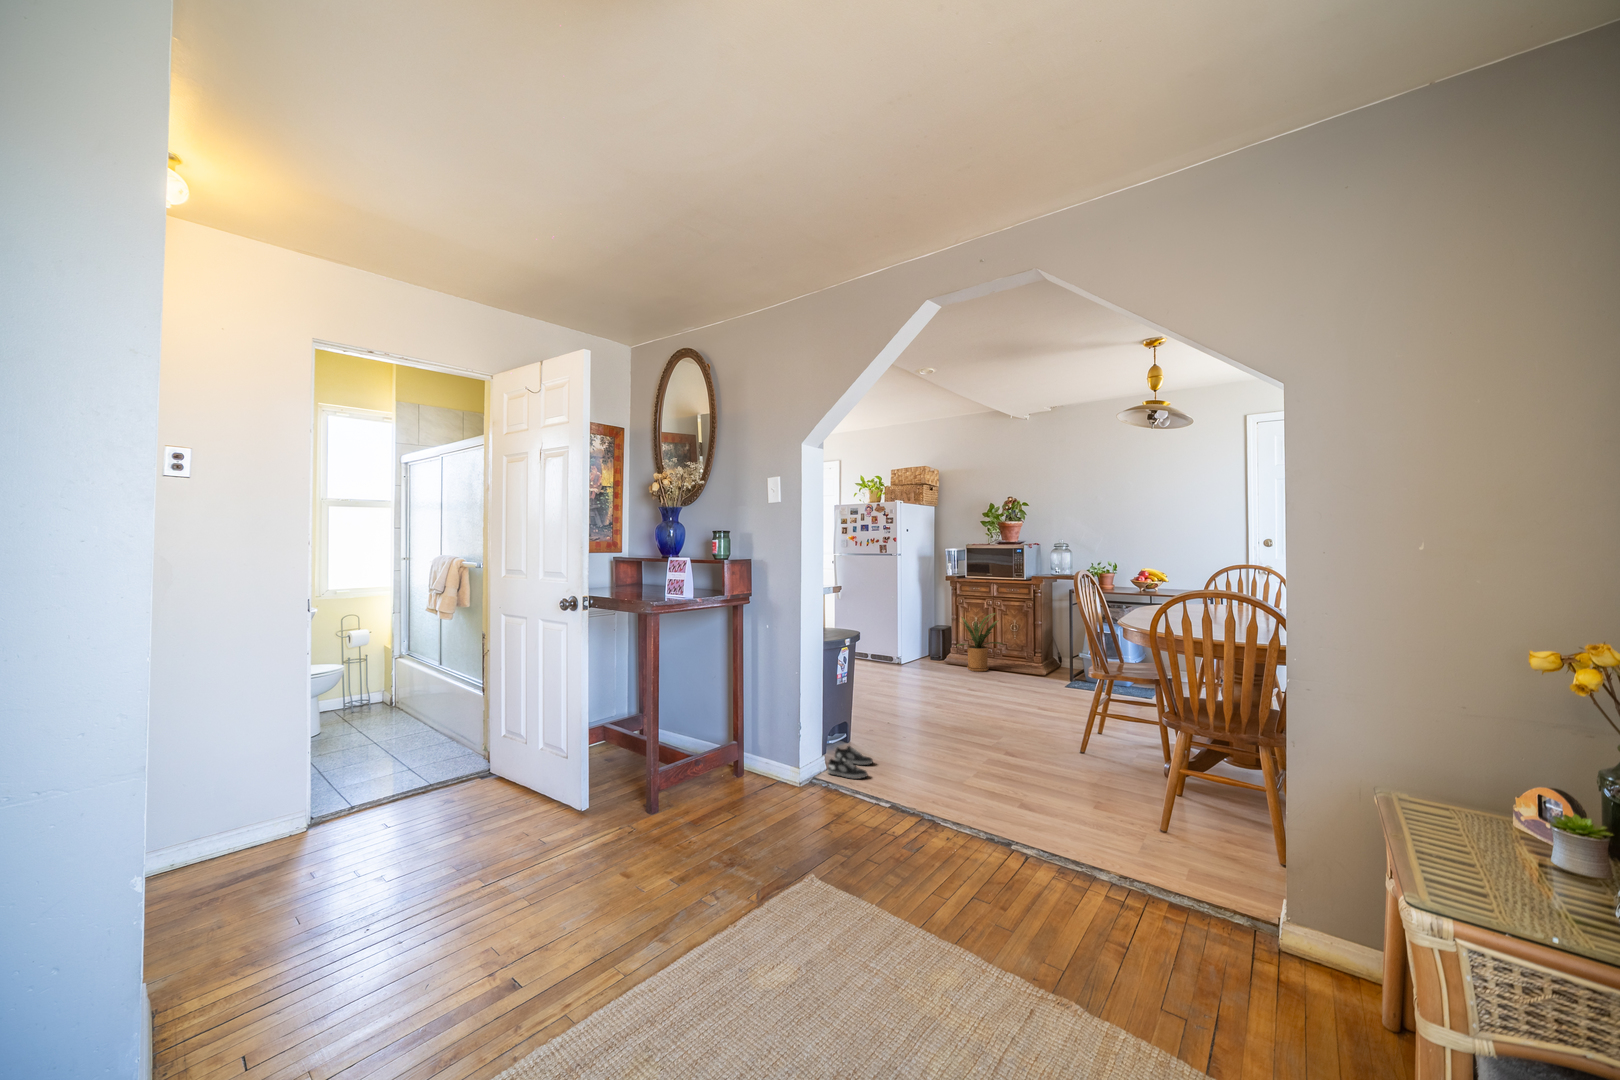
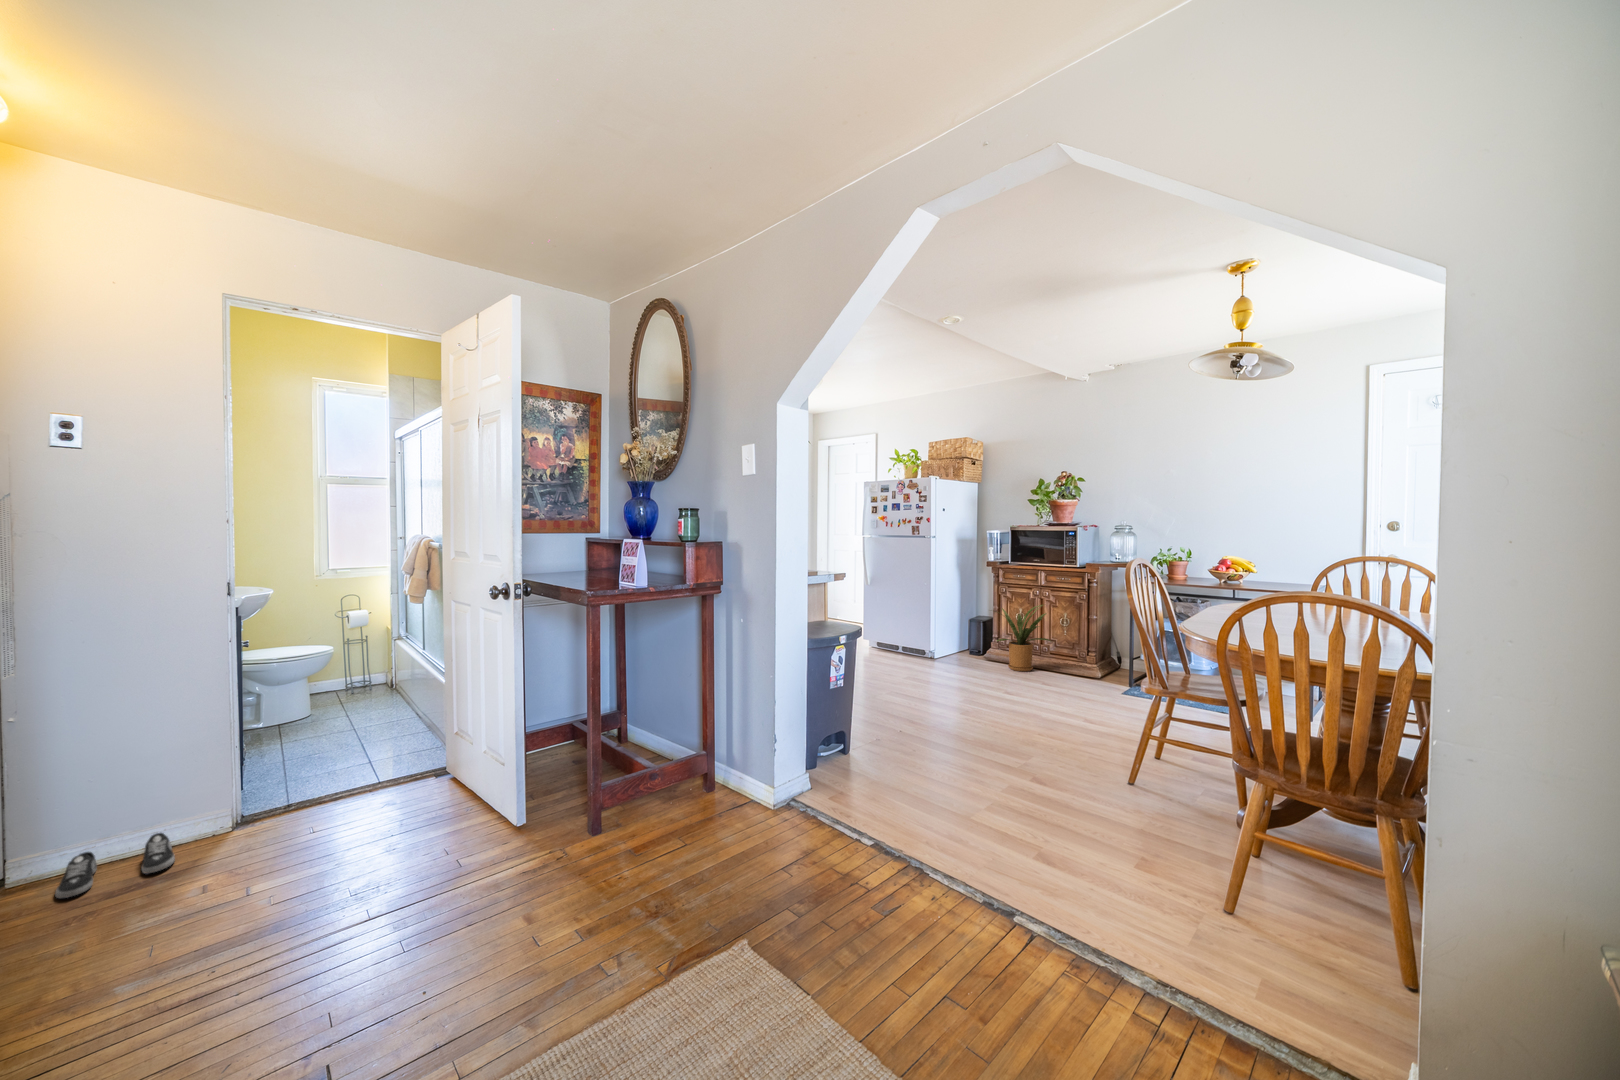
shoe: present [827,746,873,779] -> present [55,833,175,898]

